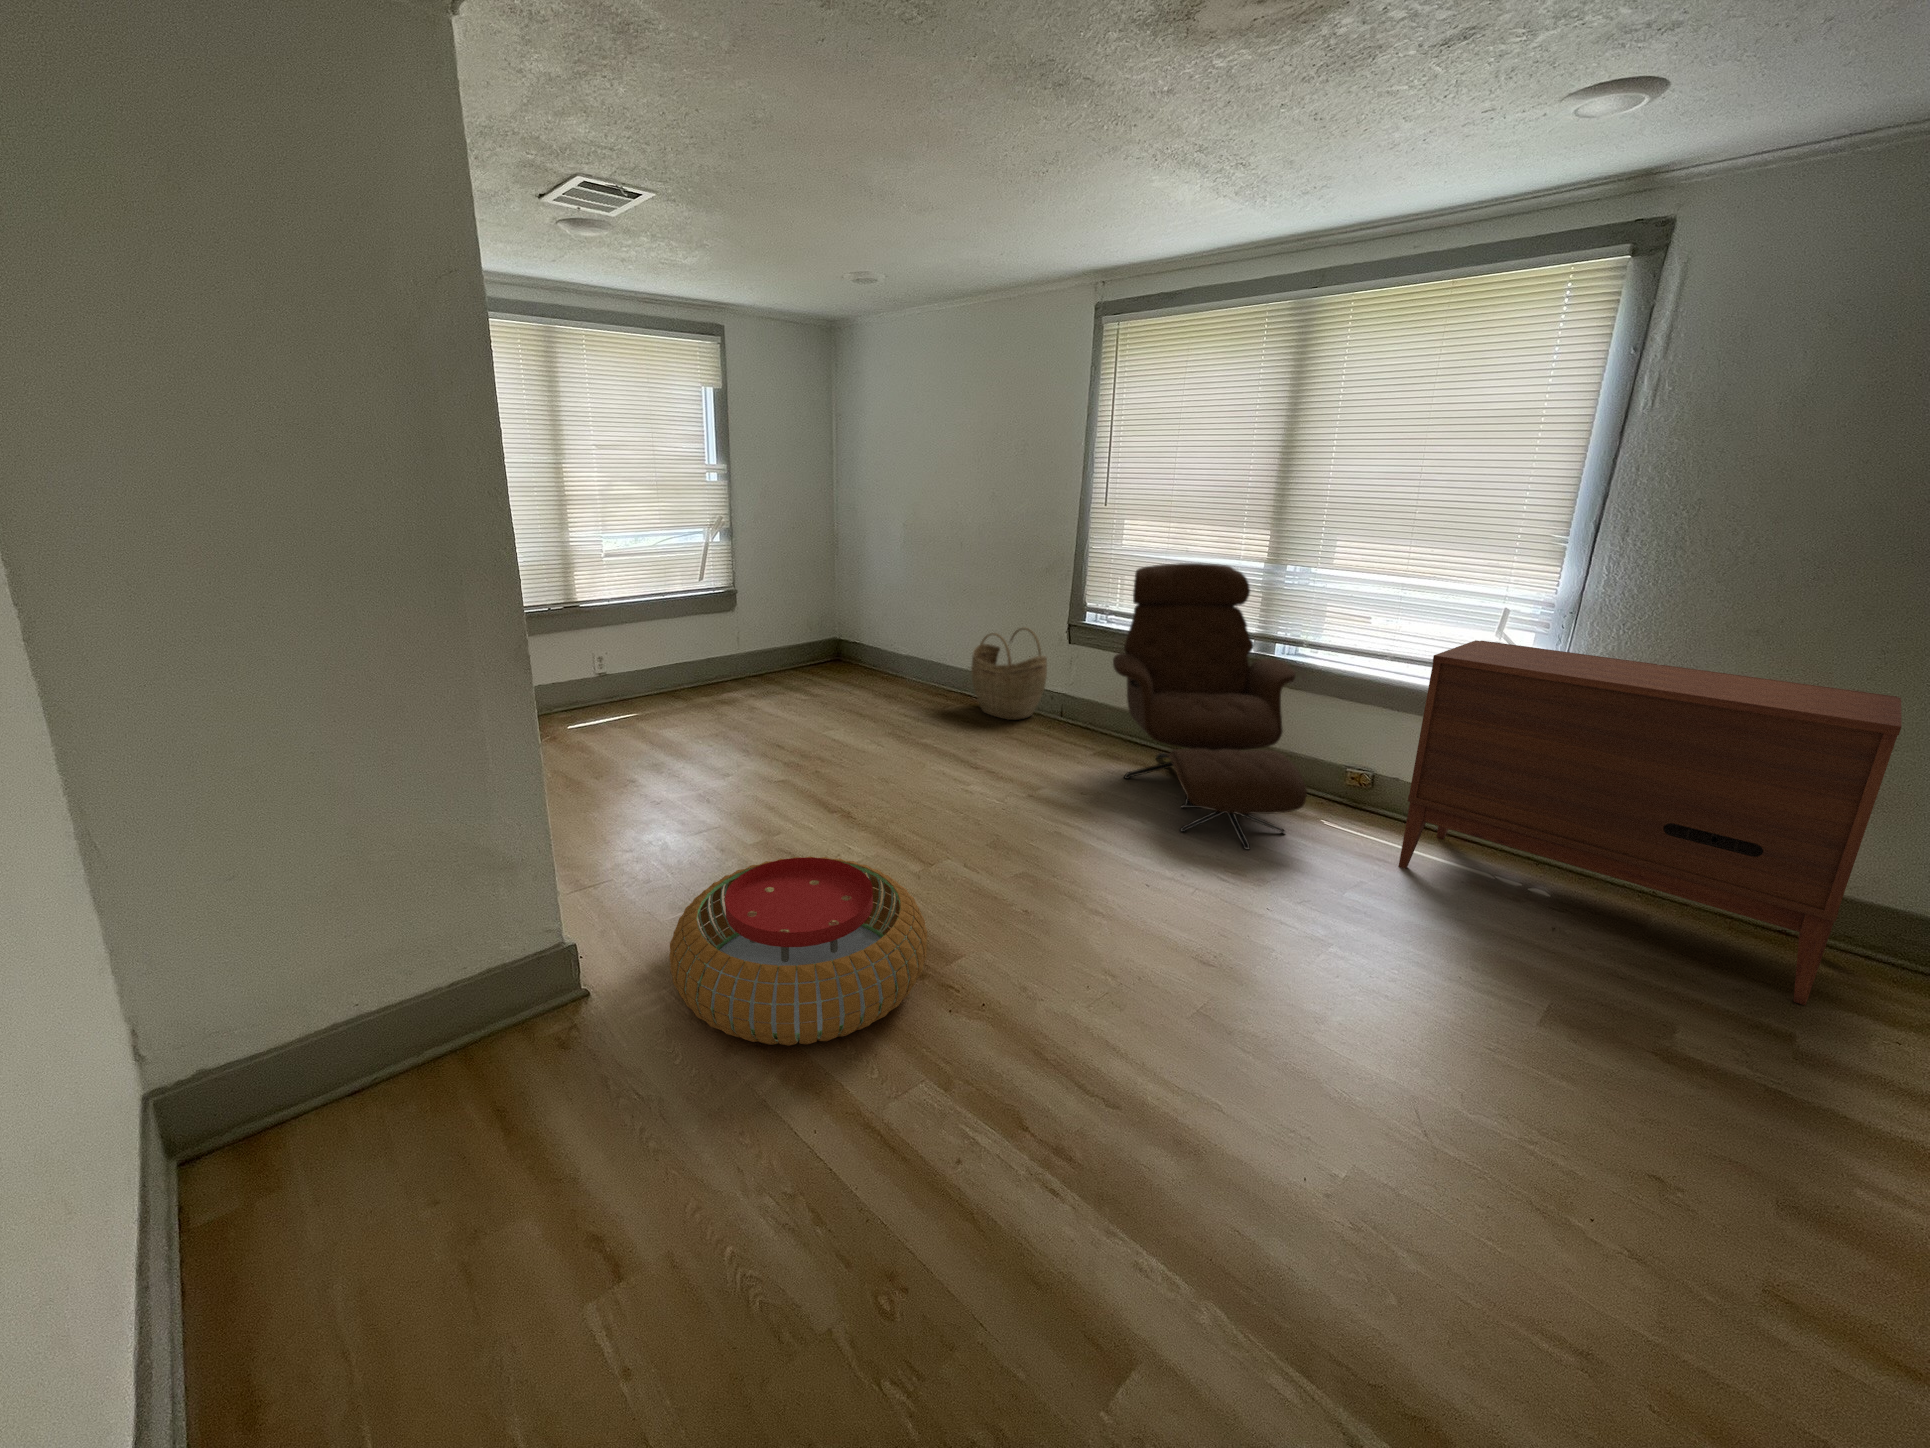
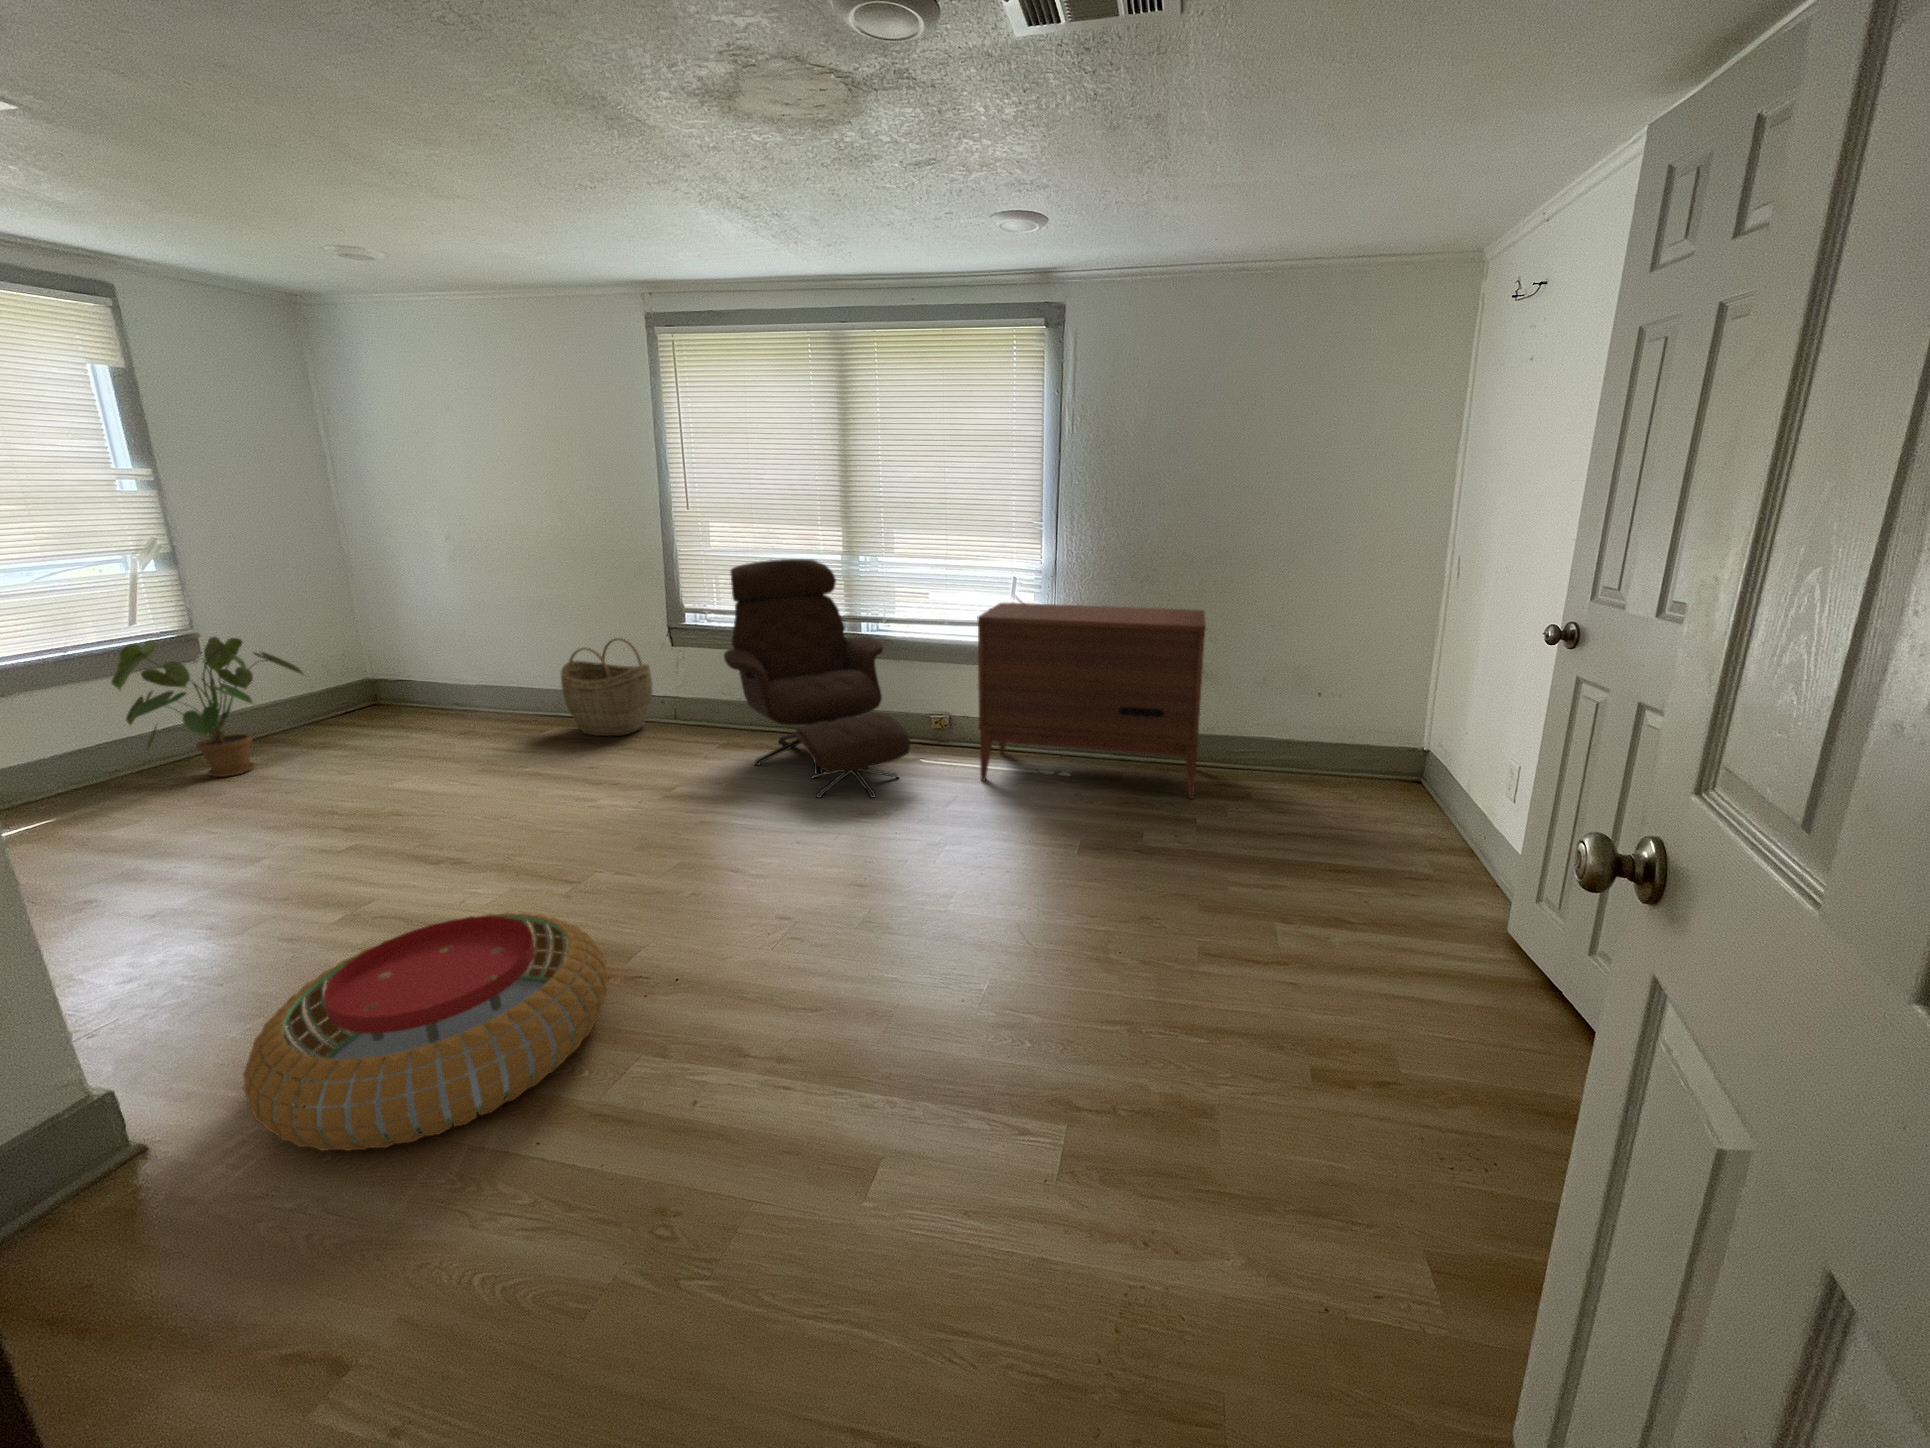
house plant: none [706,591,808,696] -> present [111,637,303,777]

